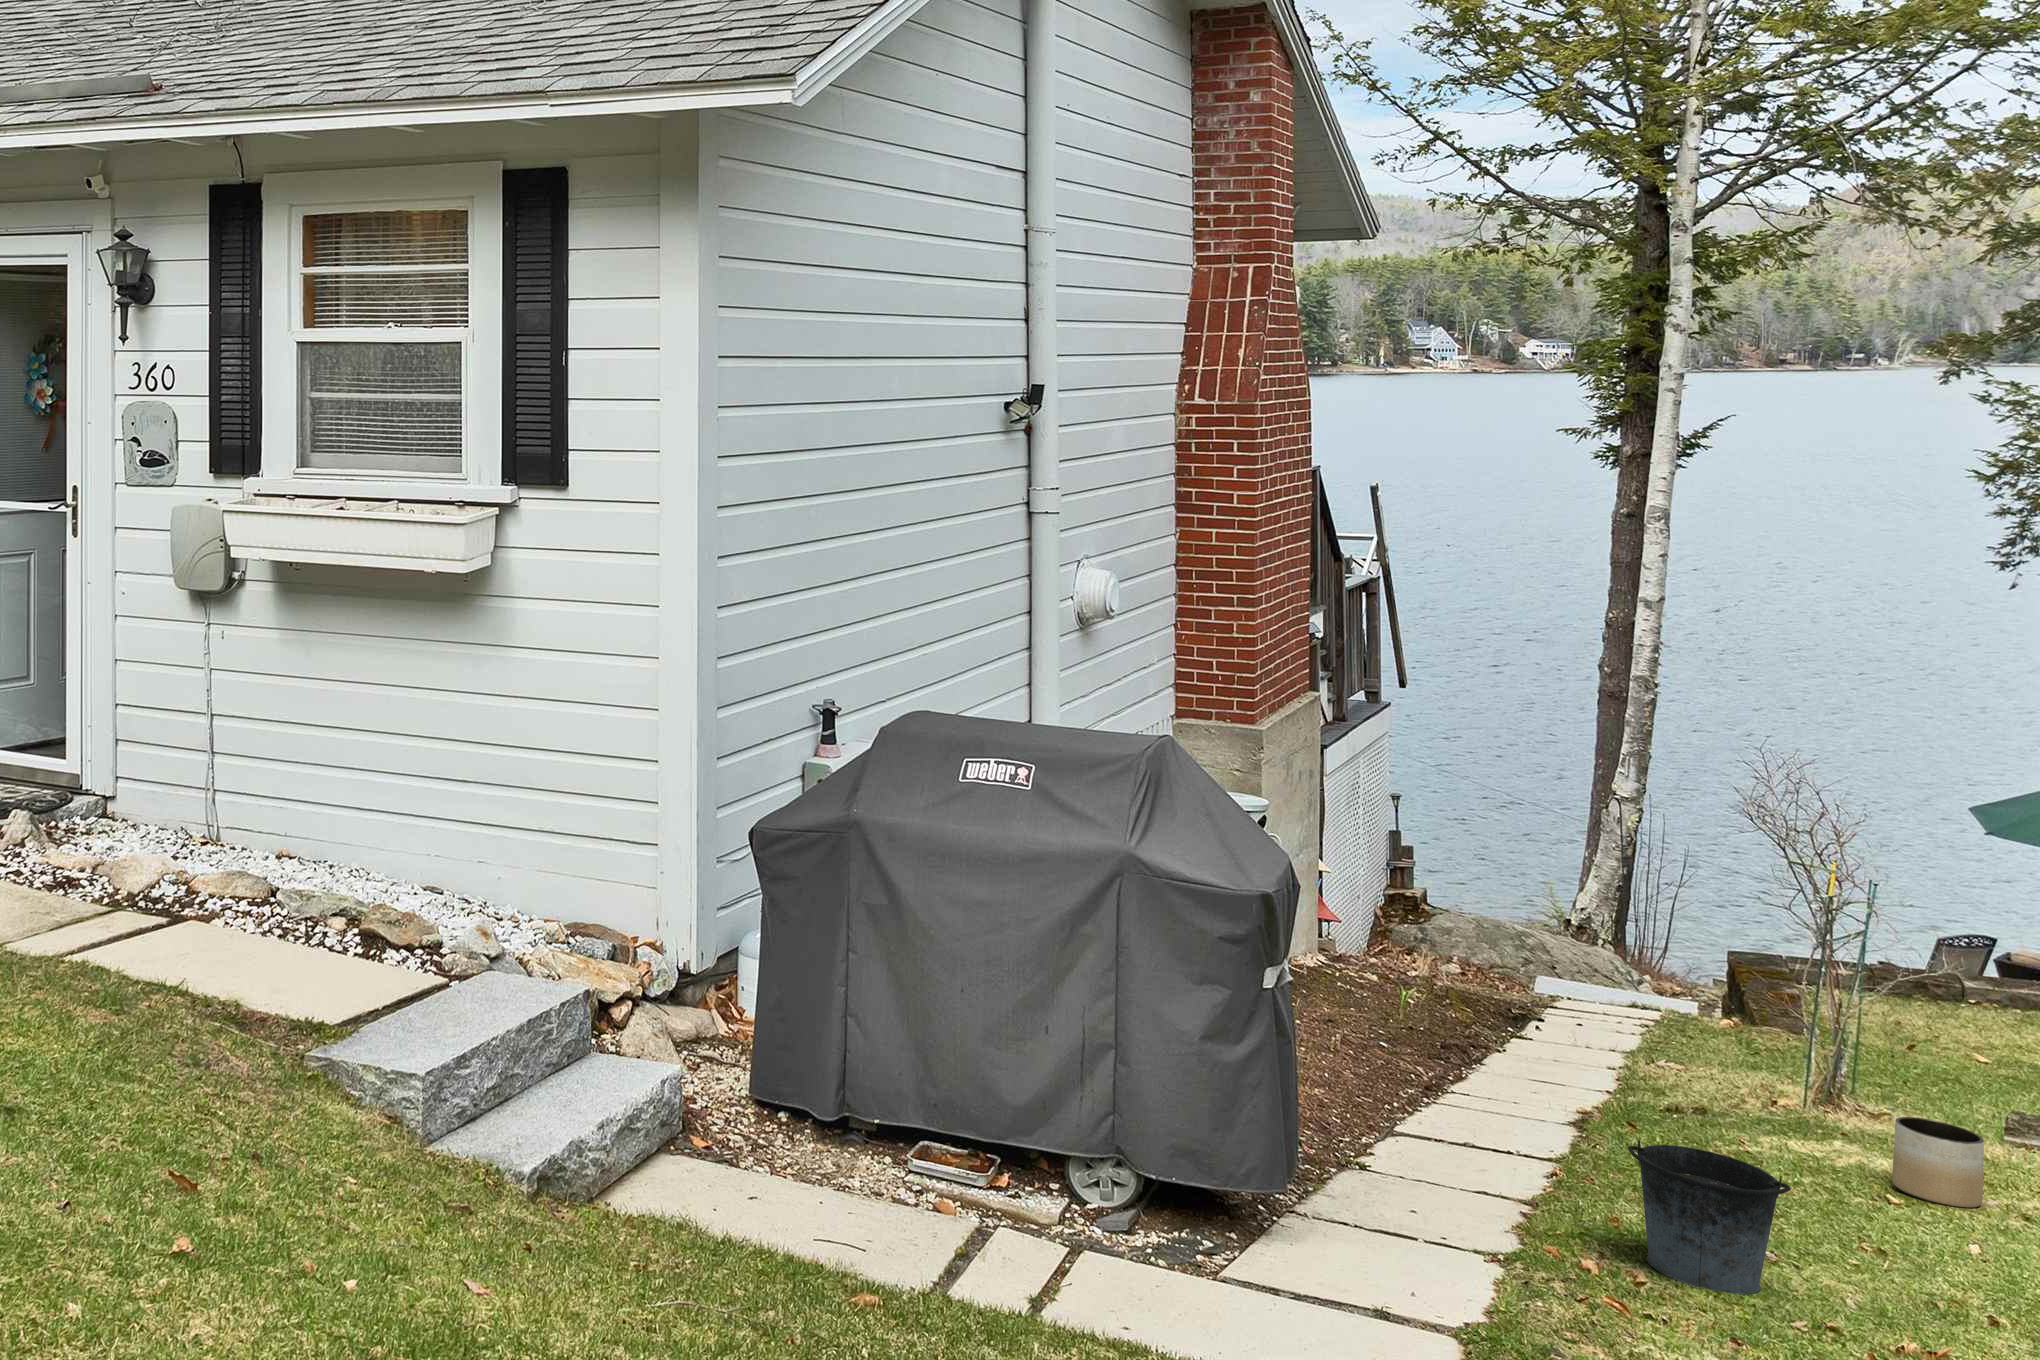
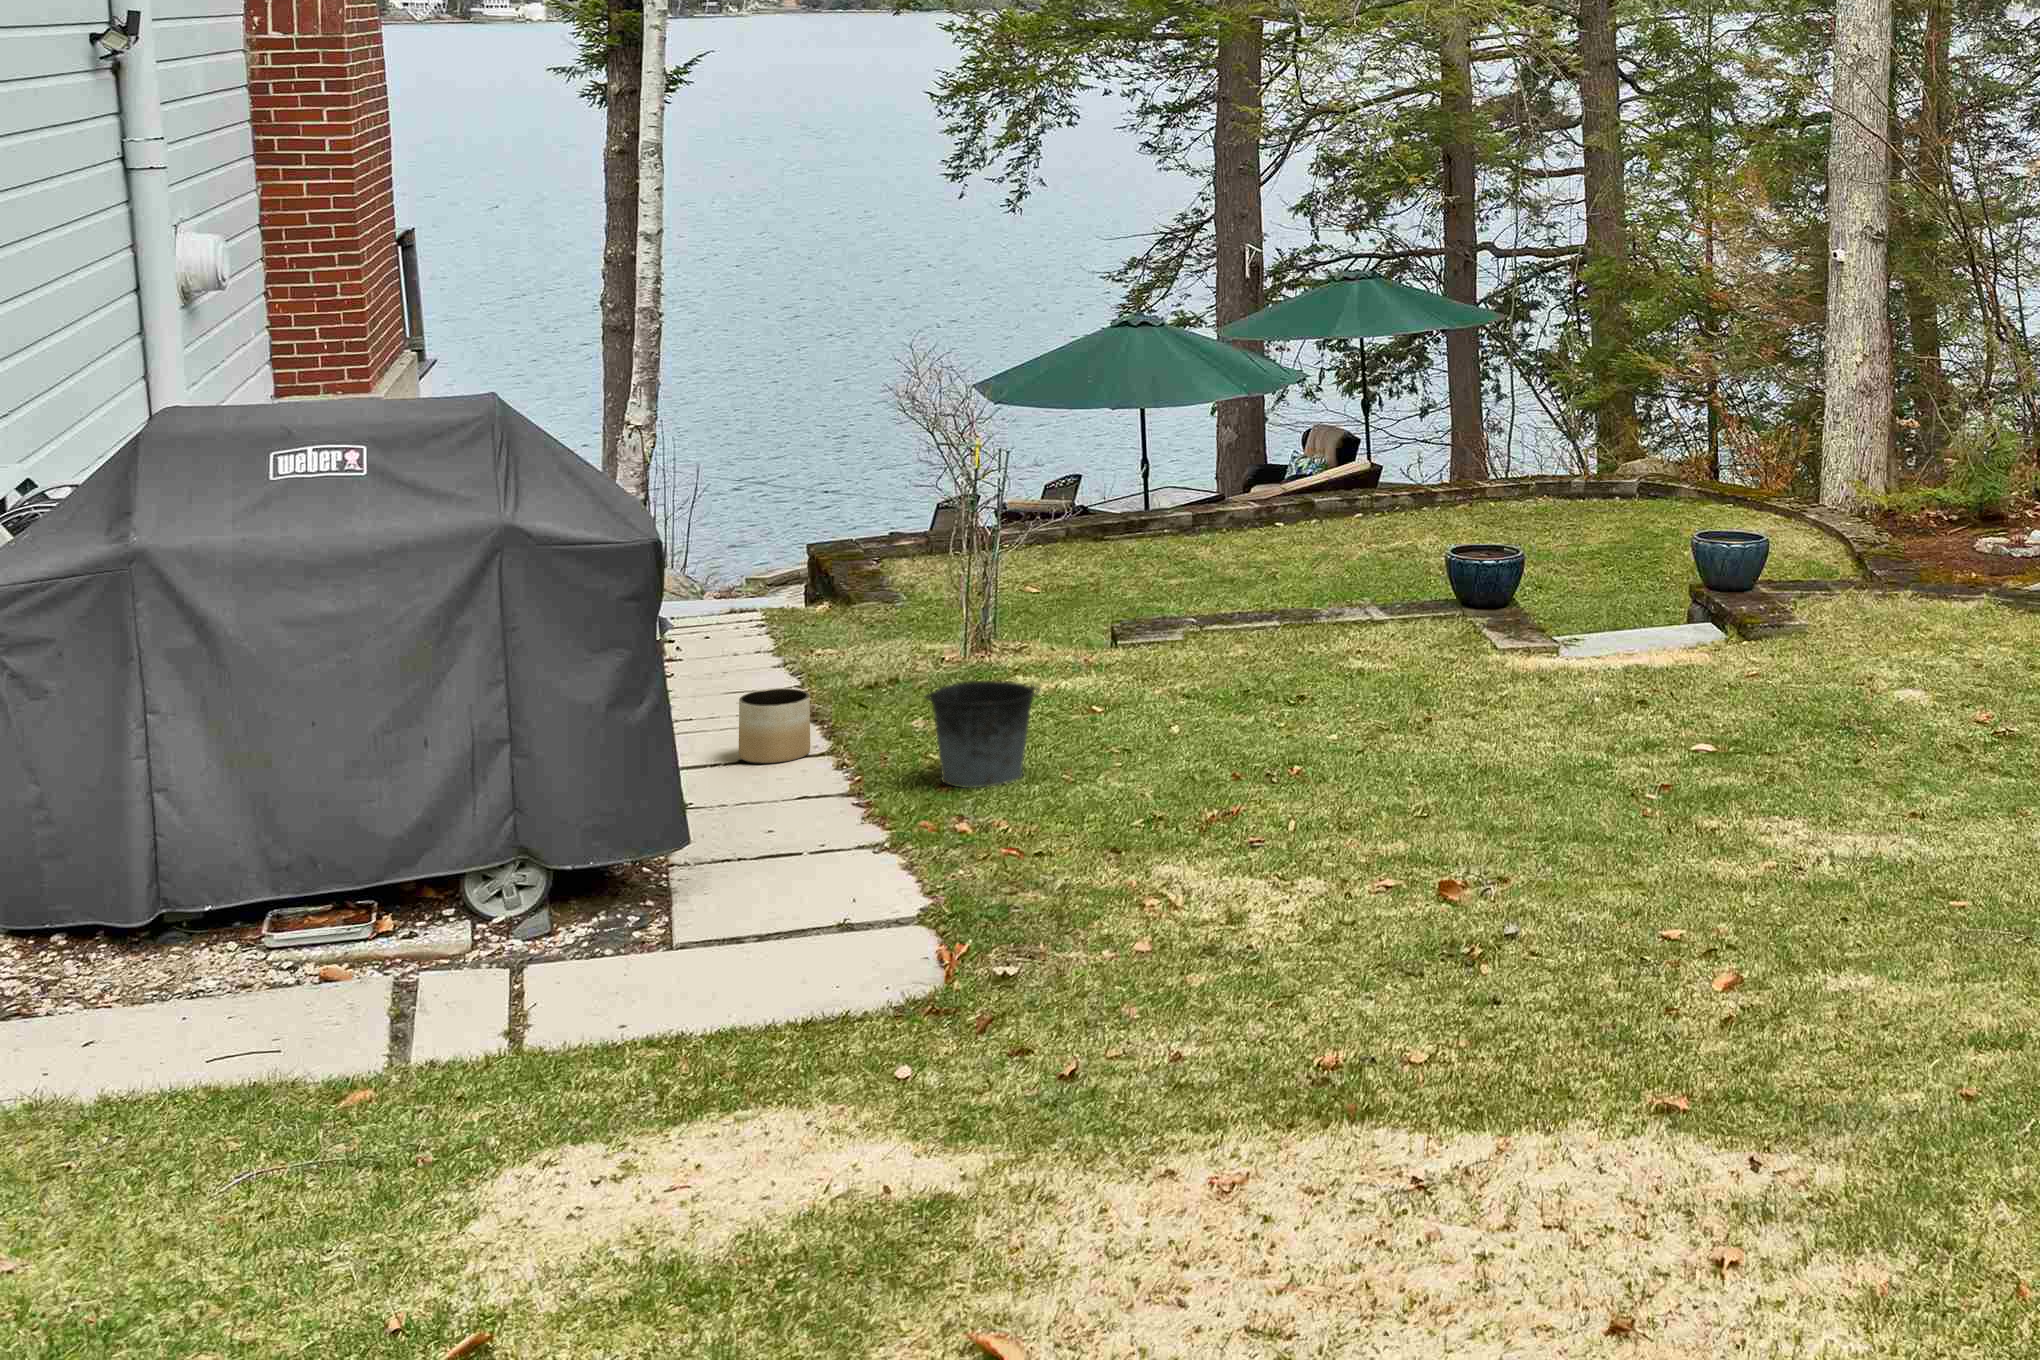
planter: present [1892,1117,1984,1208] -> present [739,689,810,764]

